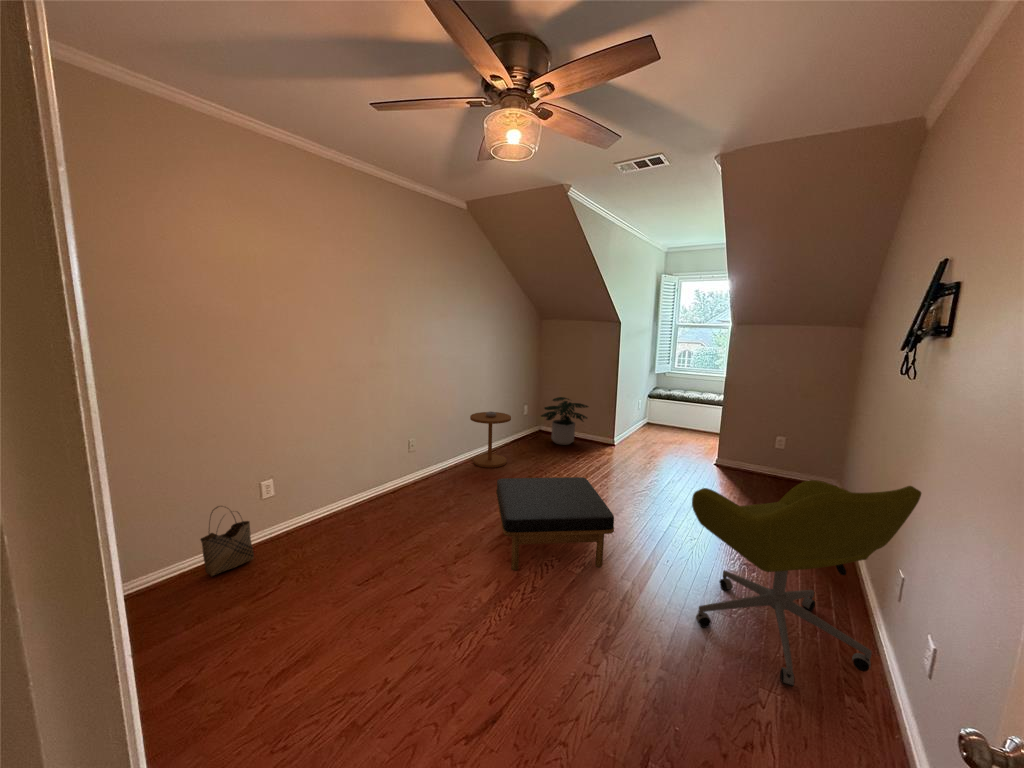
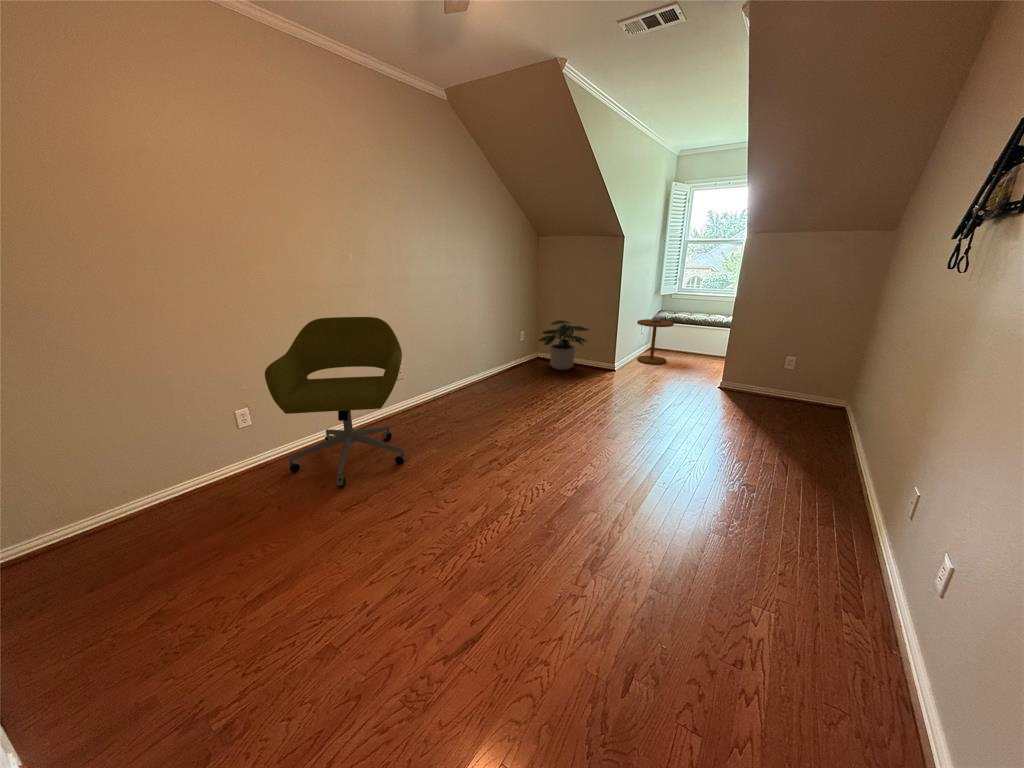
side table: present [470,412,511,468] -> present [637,318,674,364]
ottoman: present [496,477,614,570] -> none [487,399,609,493]
office chair: present [692,480,921,686] -> present [265,317,406,487]
woven basket: present [200,506,254,576] -> none [172,433,234,503]

